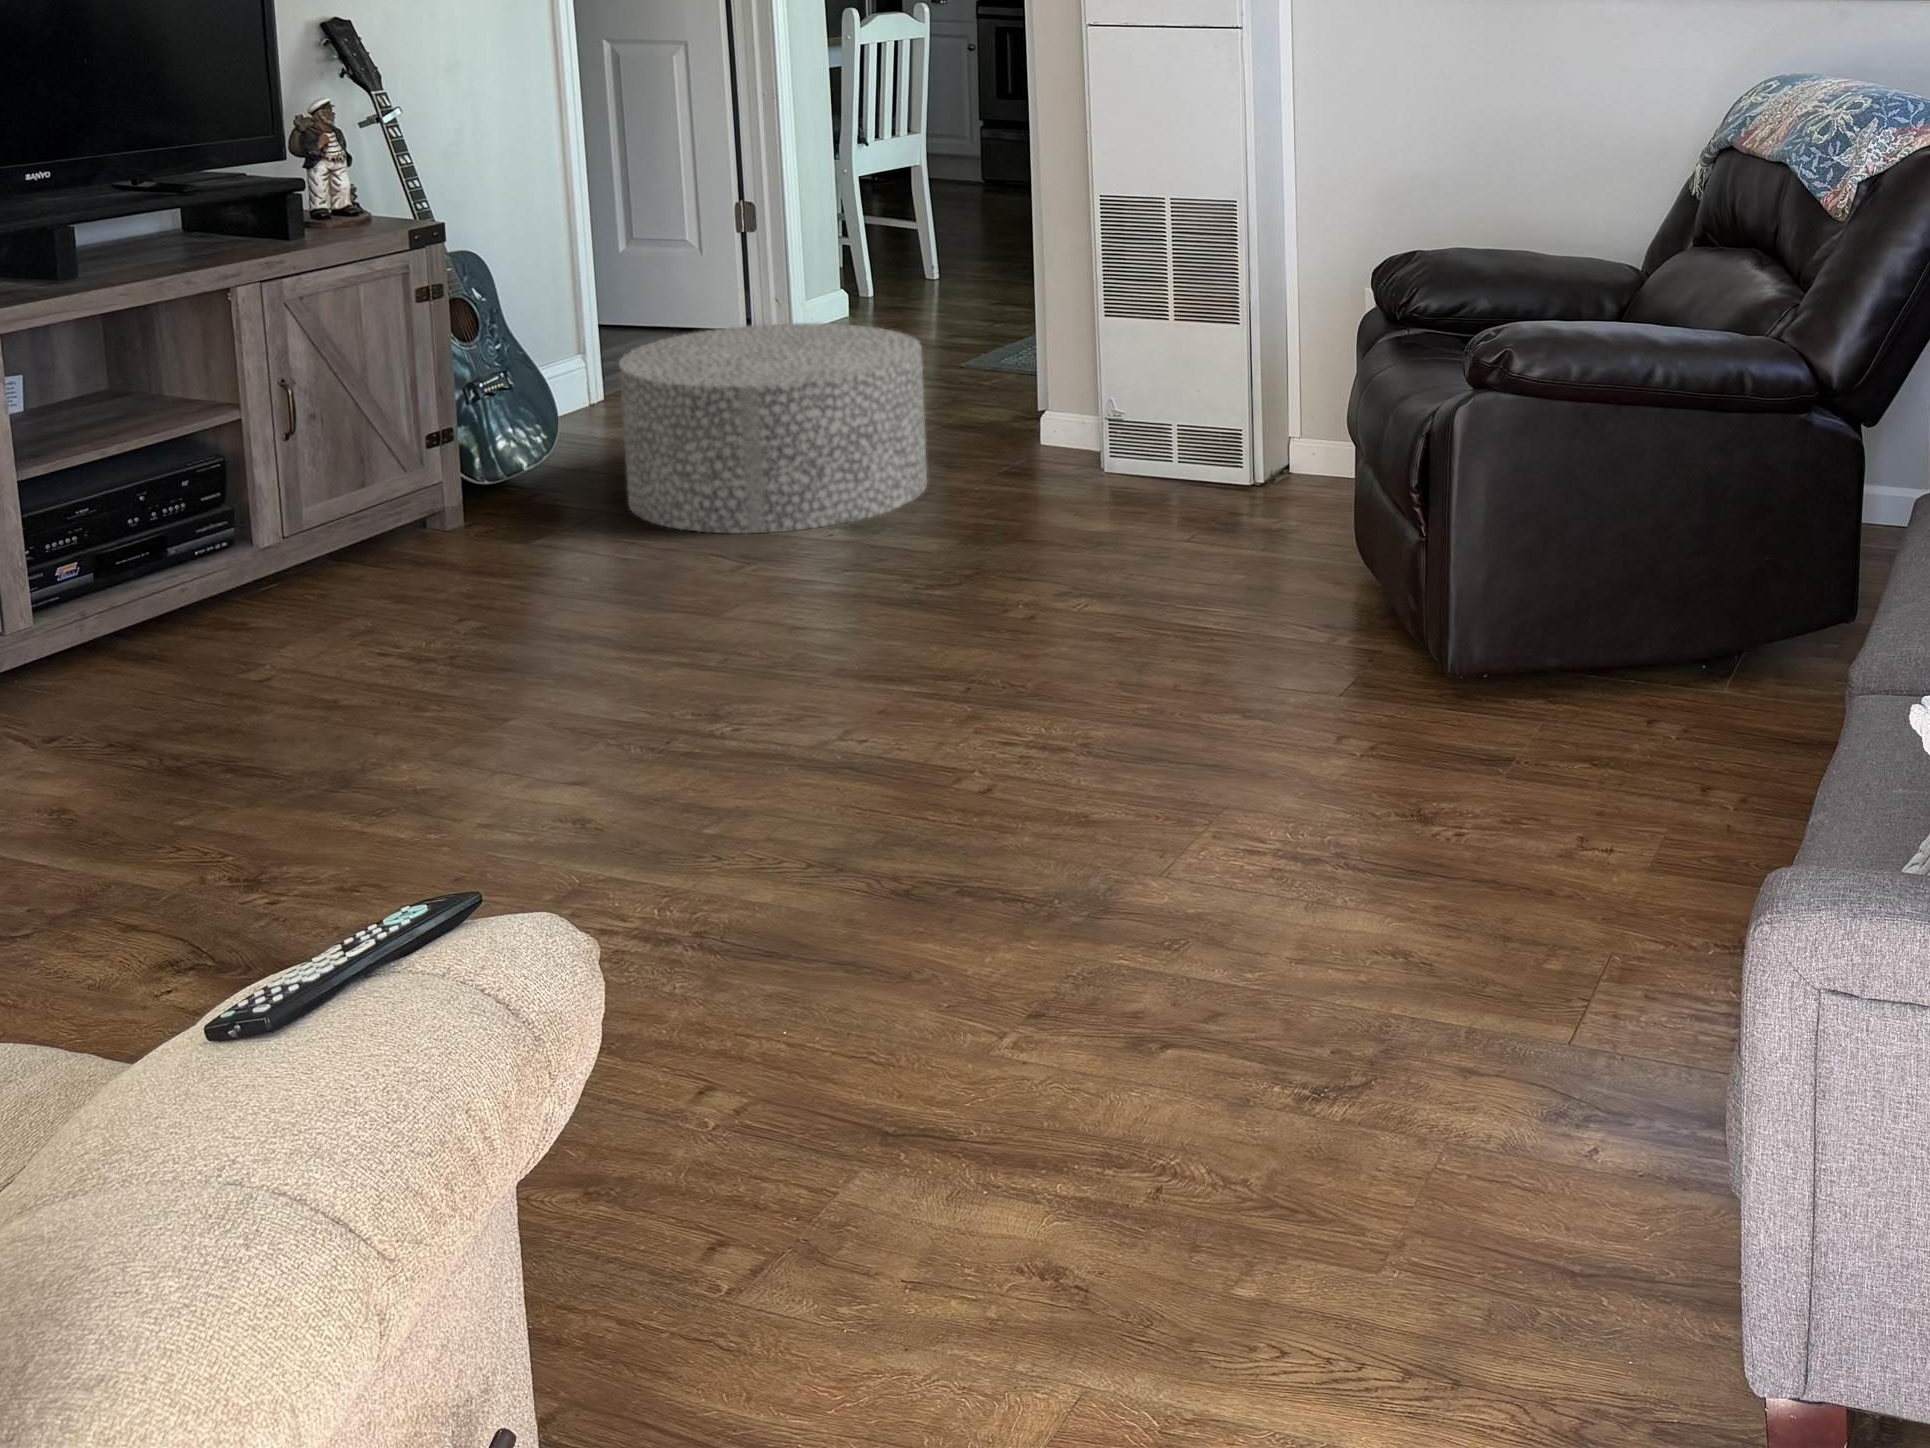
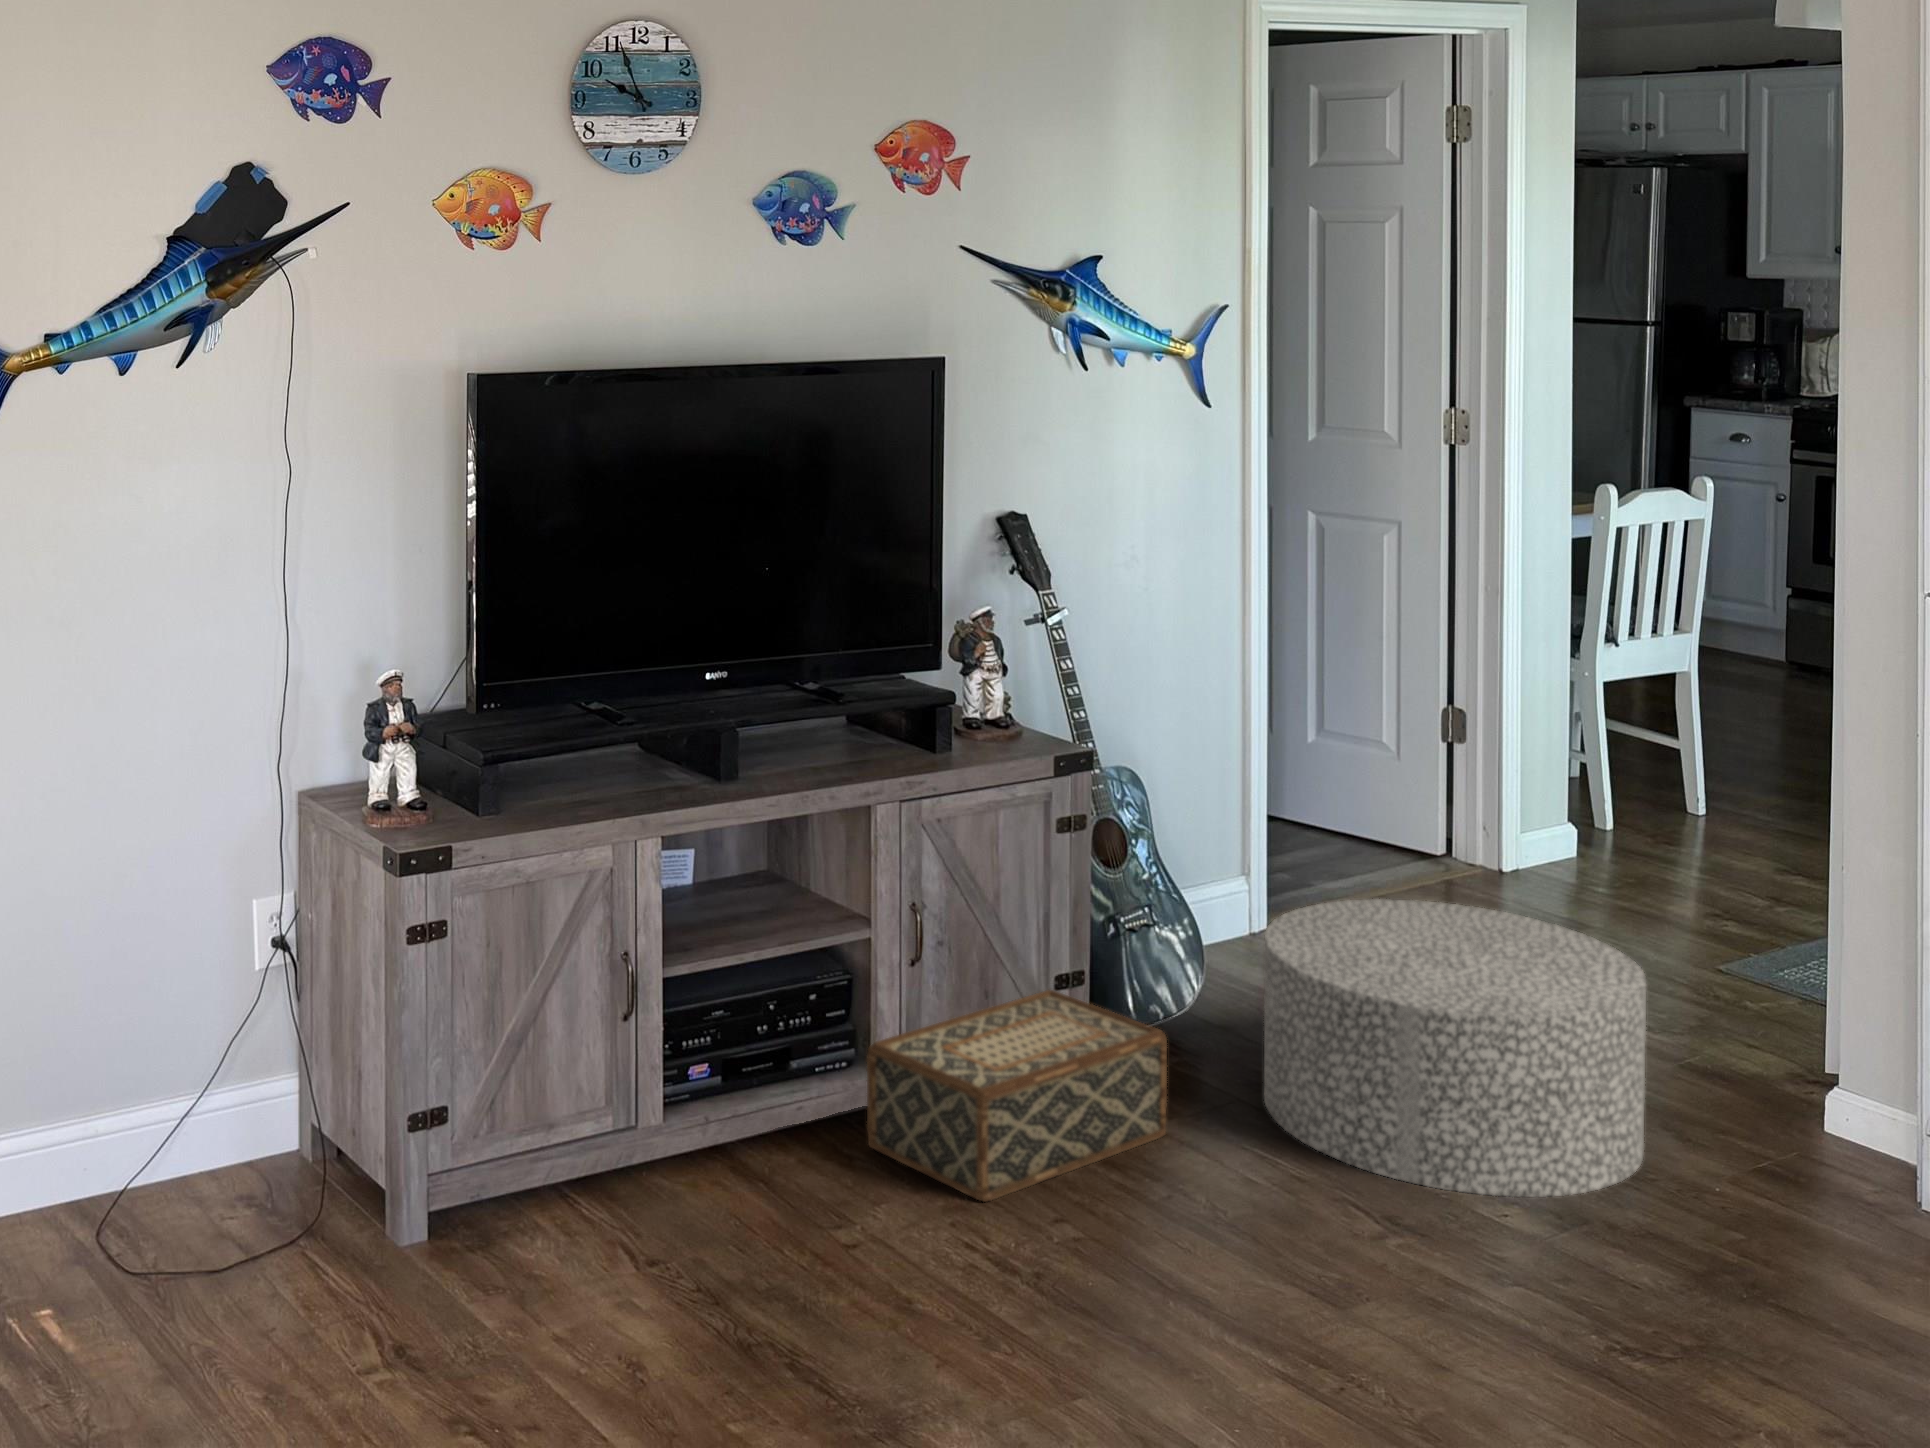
woven basket: none [253,447,549,624] -> present [867,990,1167,1202]

